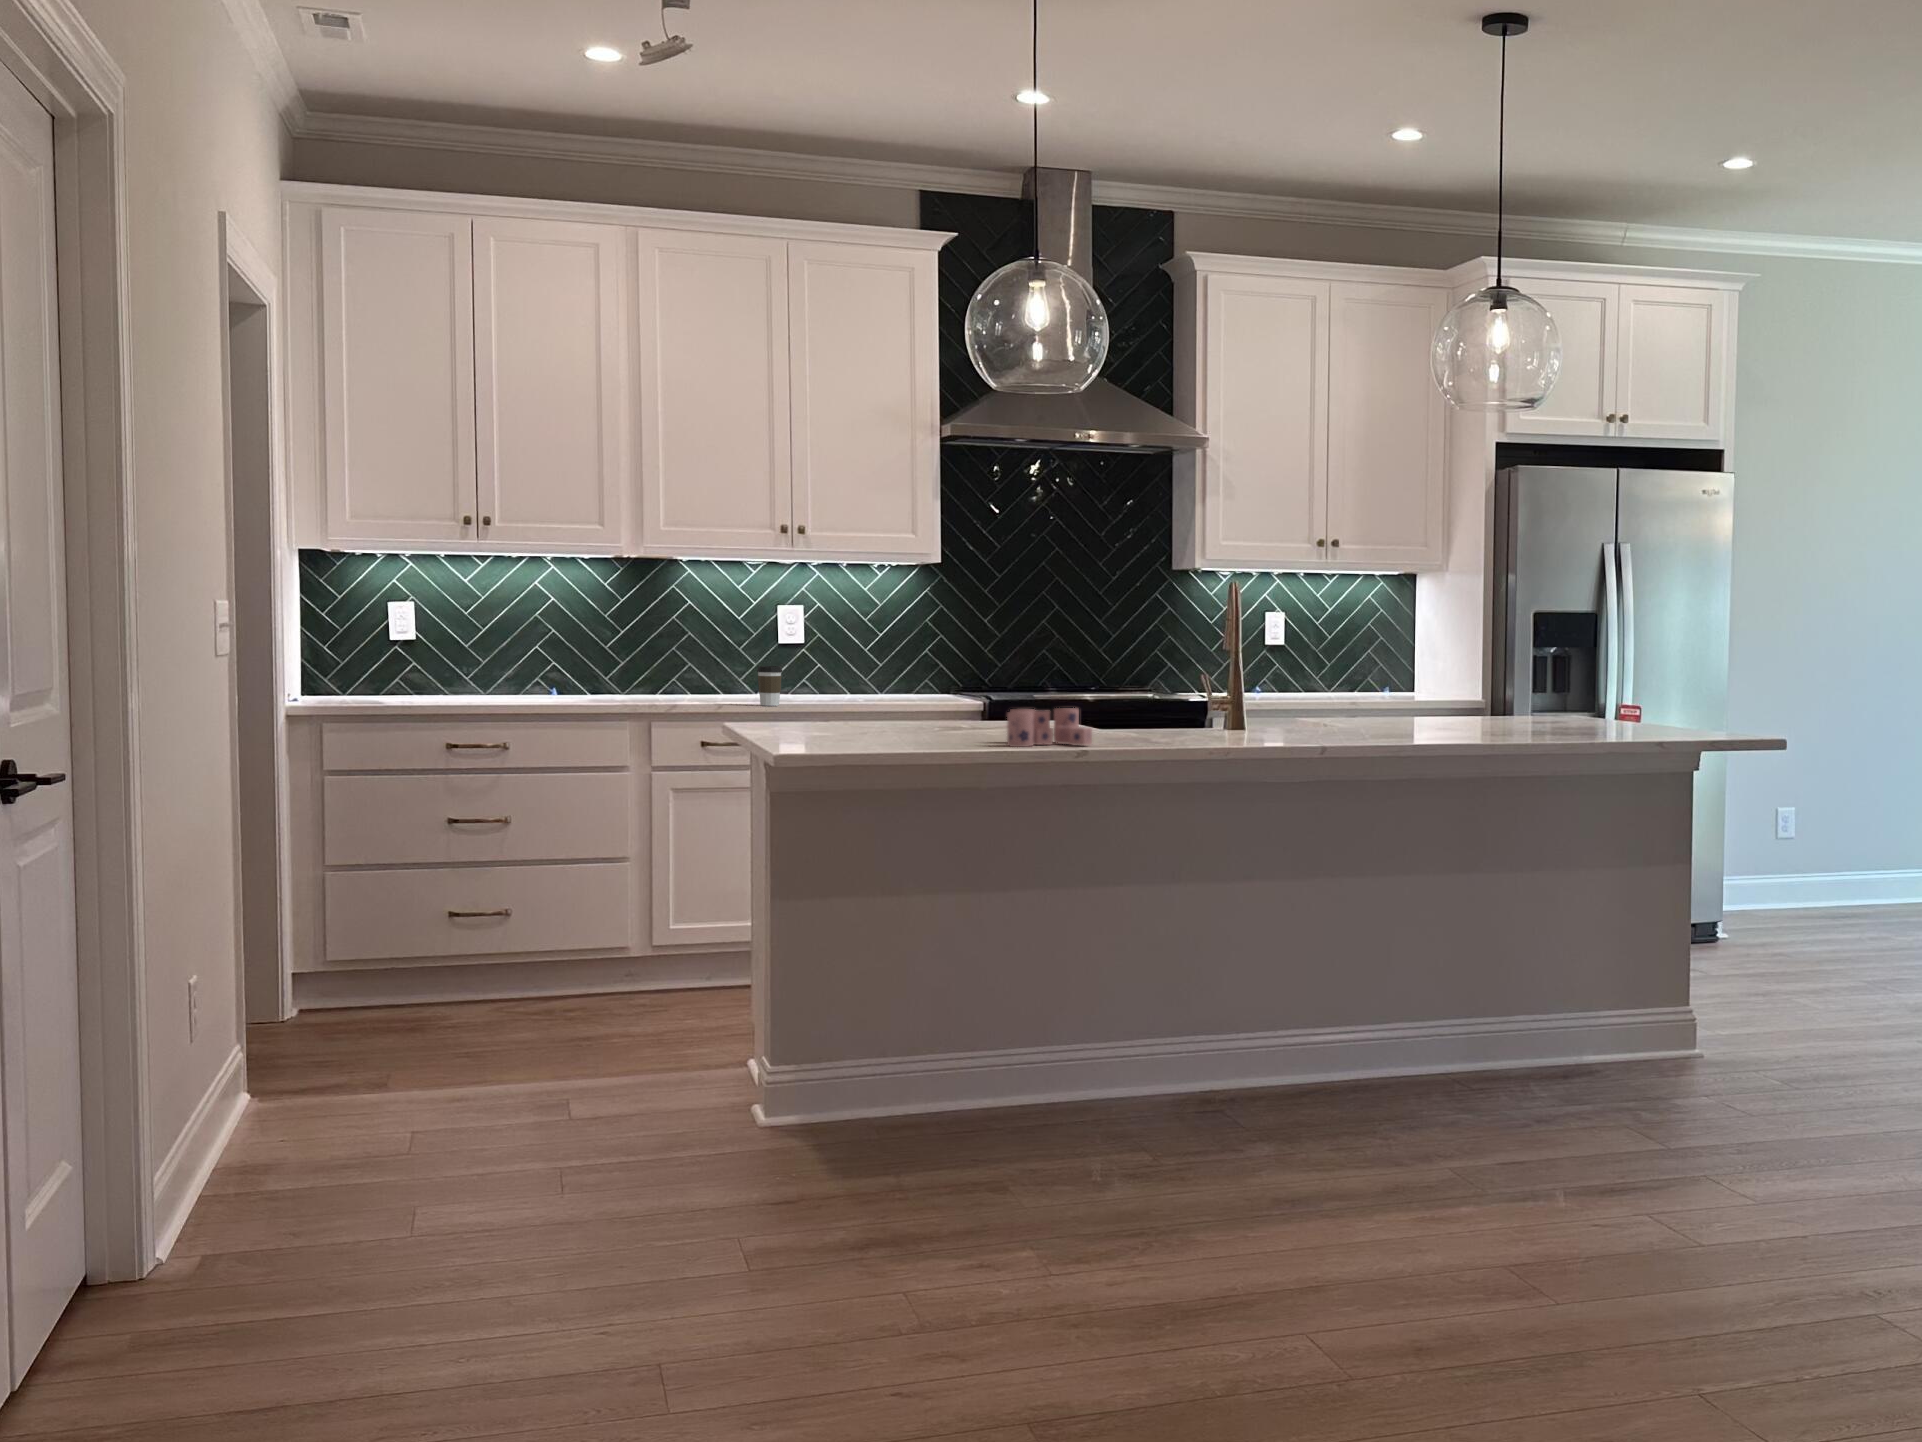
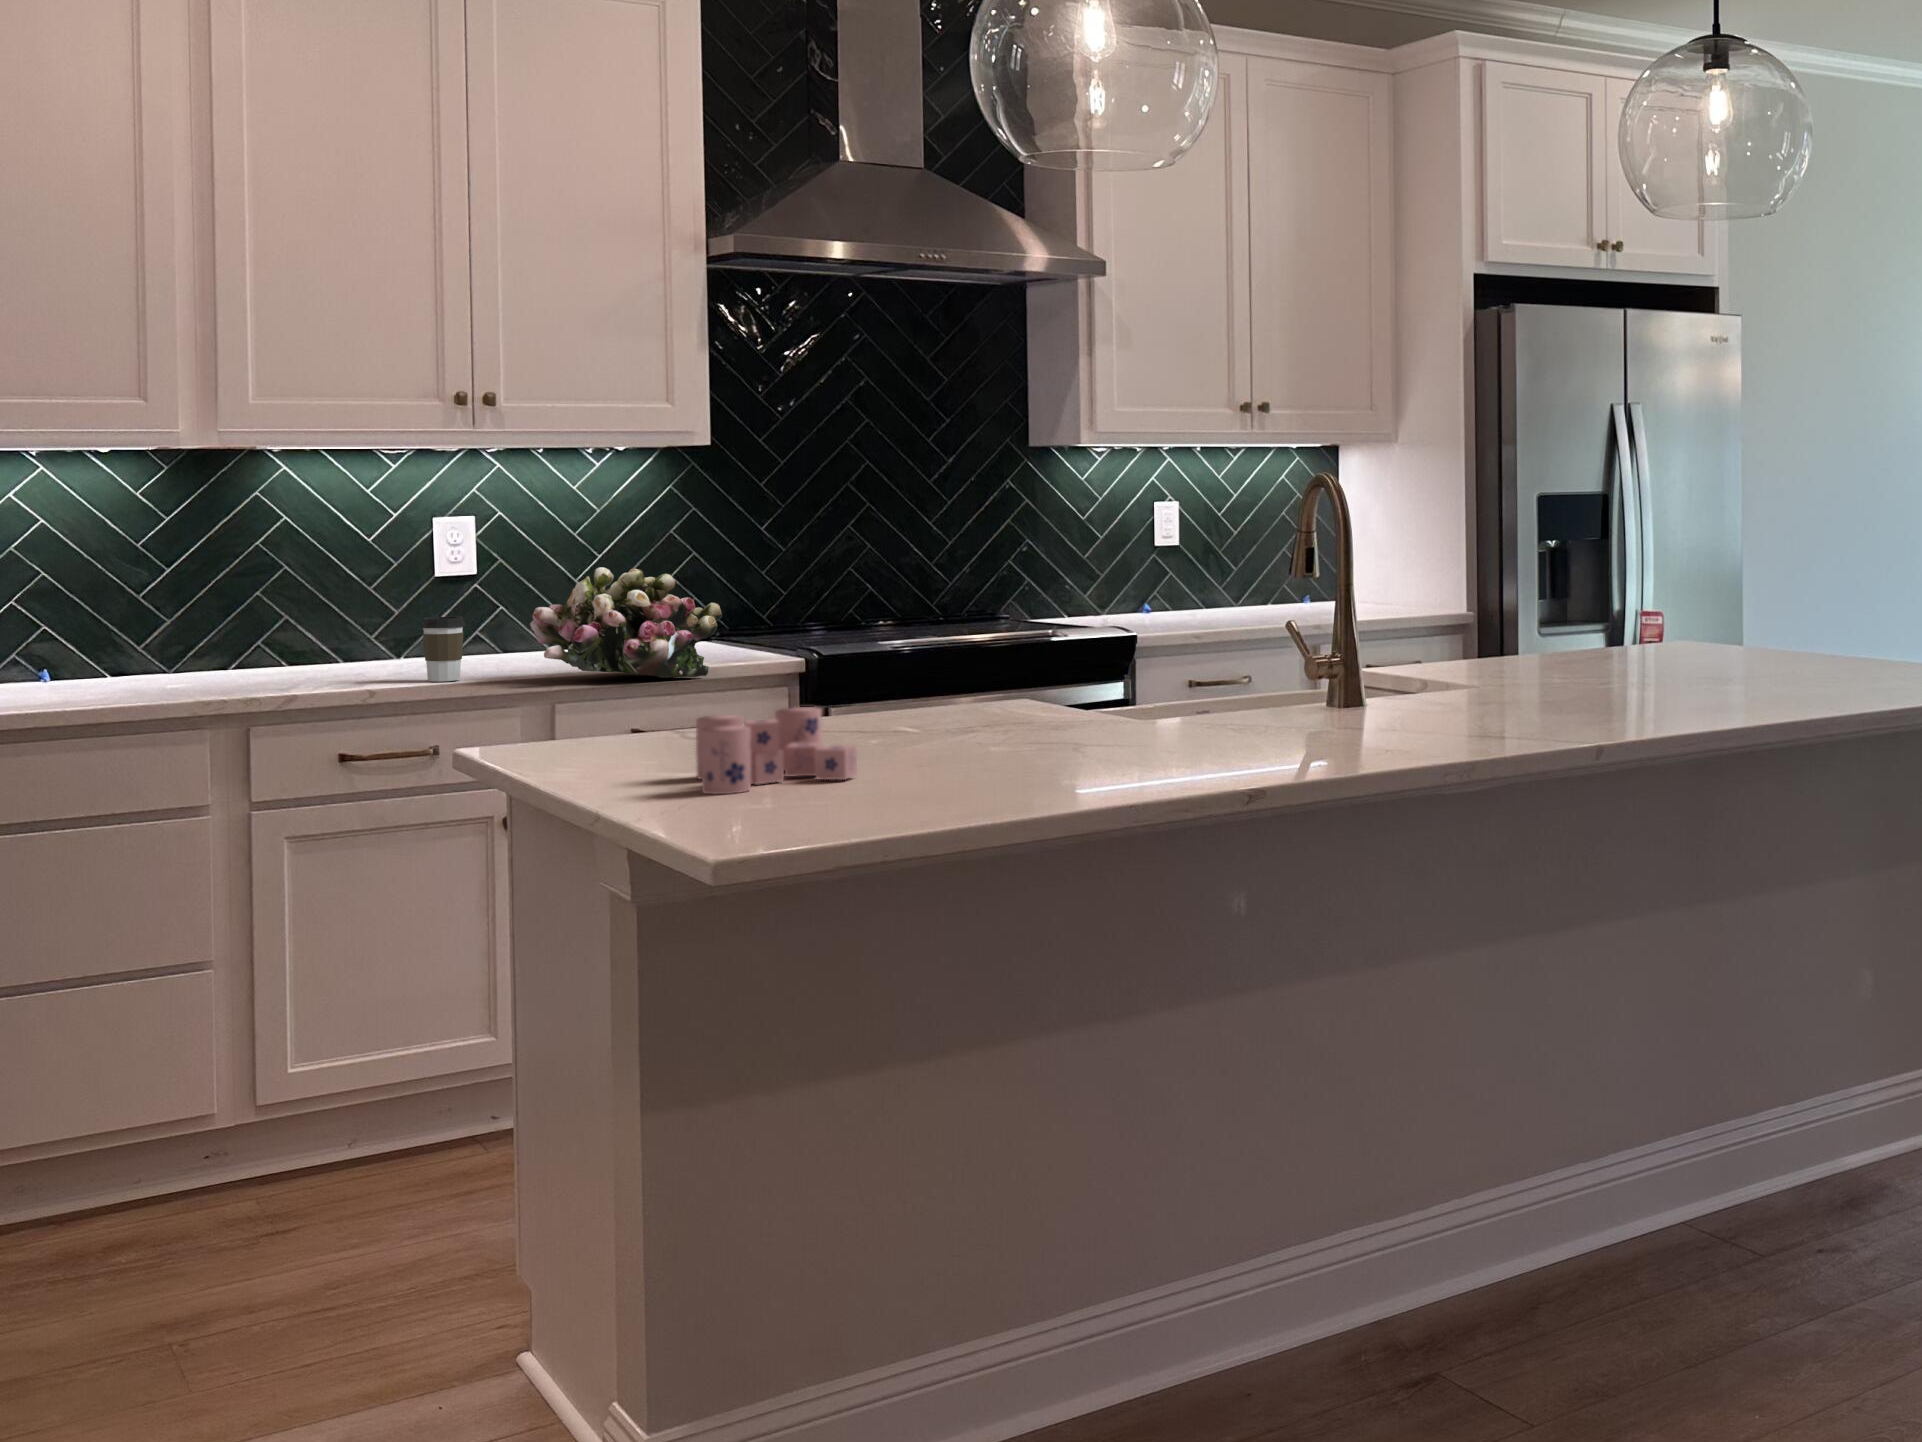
flower arrangement: none [816,638,933,710] -> present [530,567,722,677]
candle: present [1007,708,1092,747] -> present [696,707,857,794]

